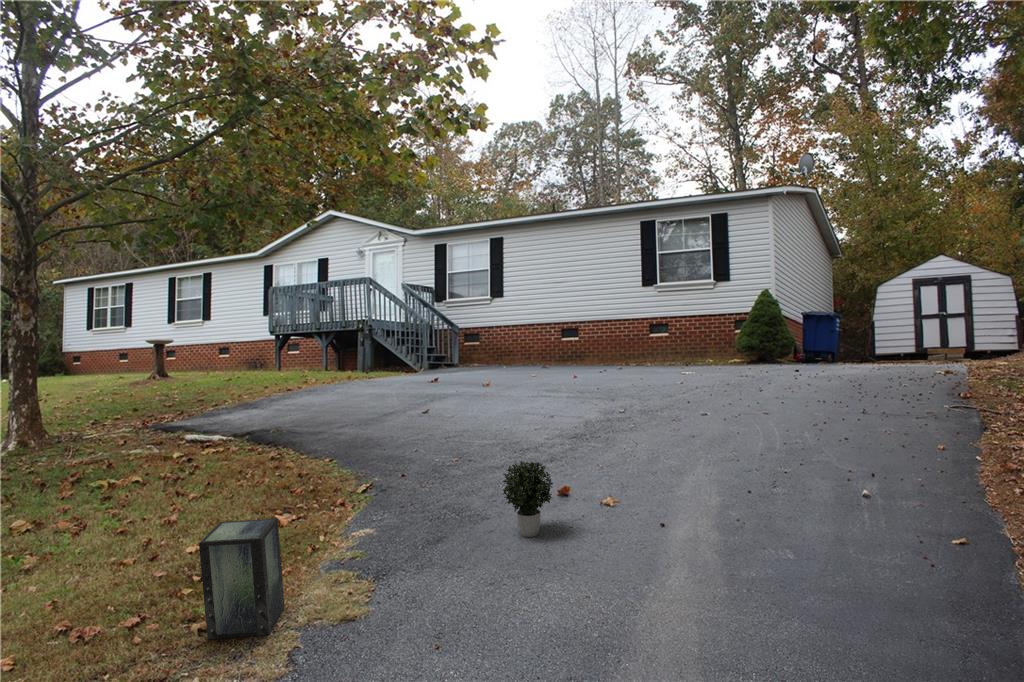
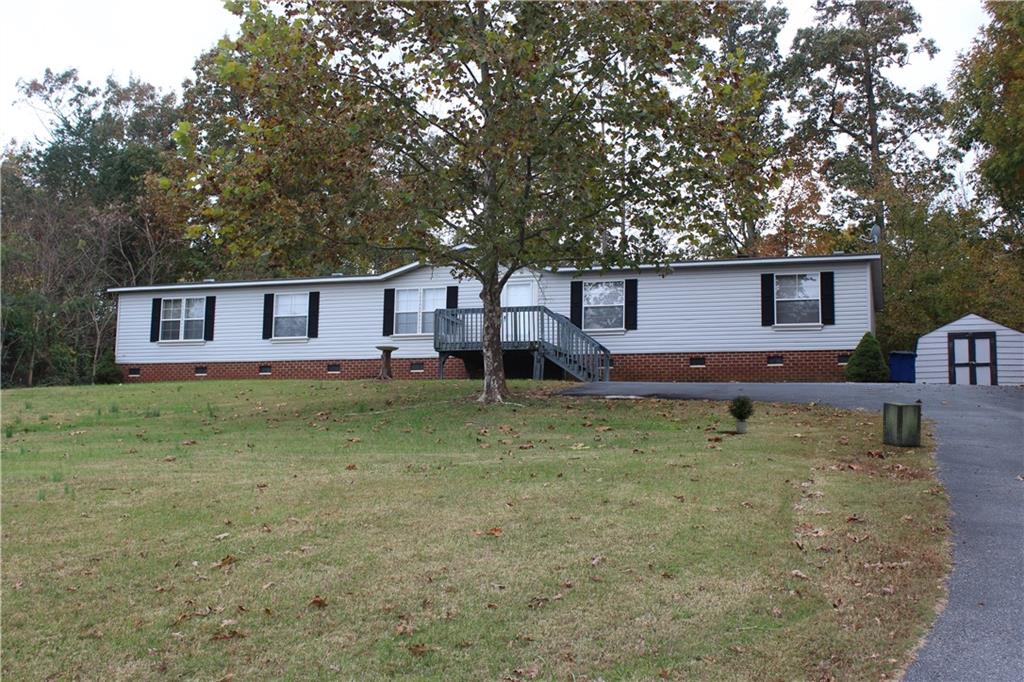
potted plant: present [503,461,553,537] -> present [728,396,754,433]

